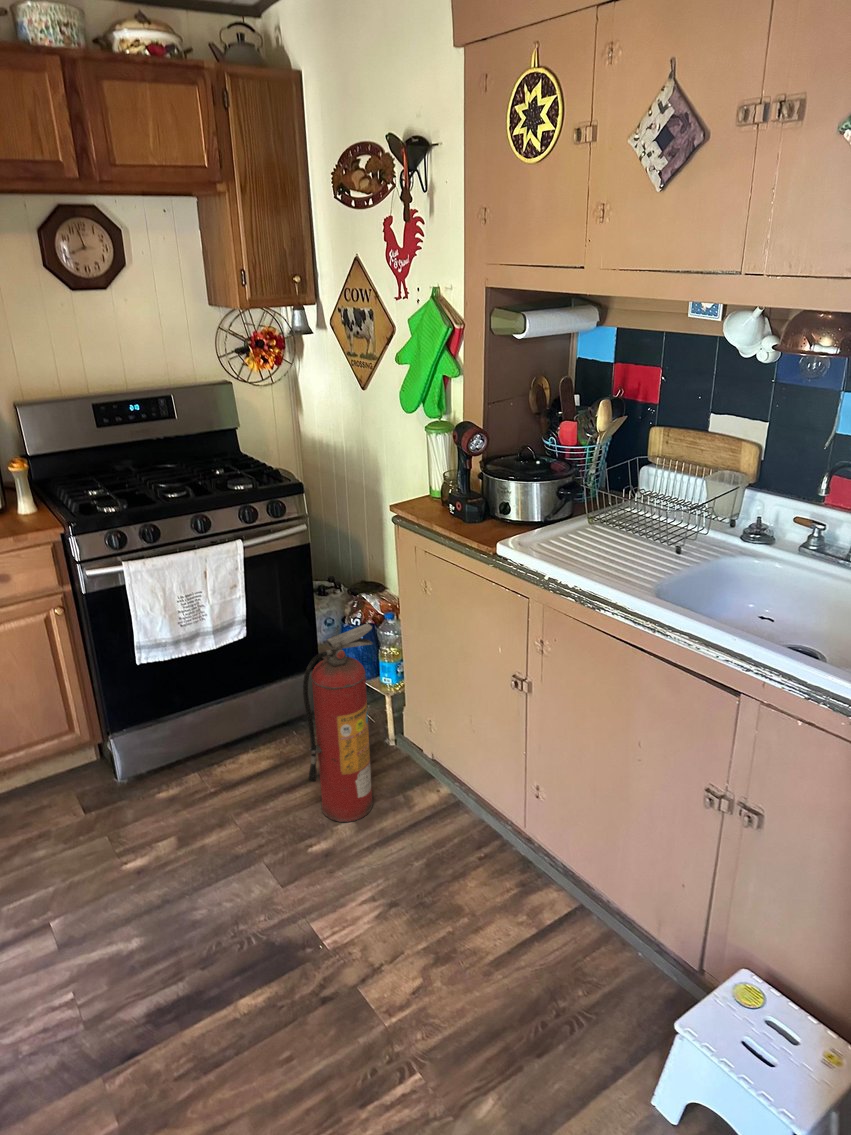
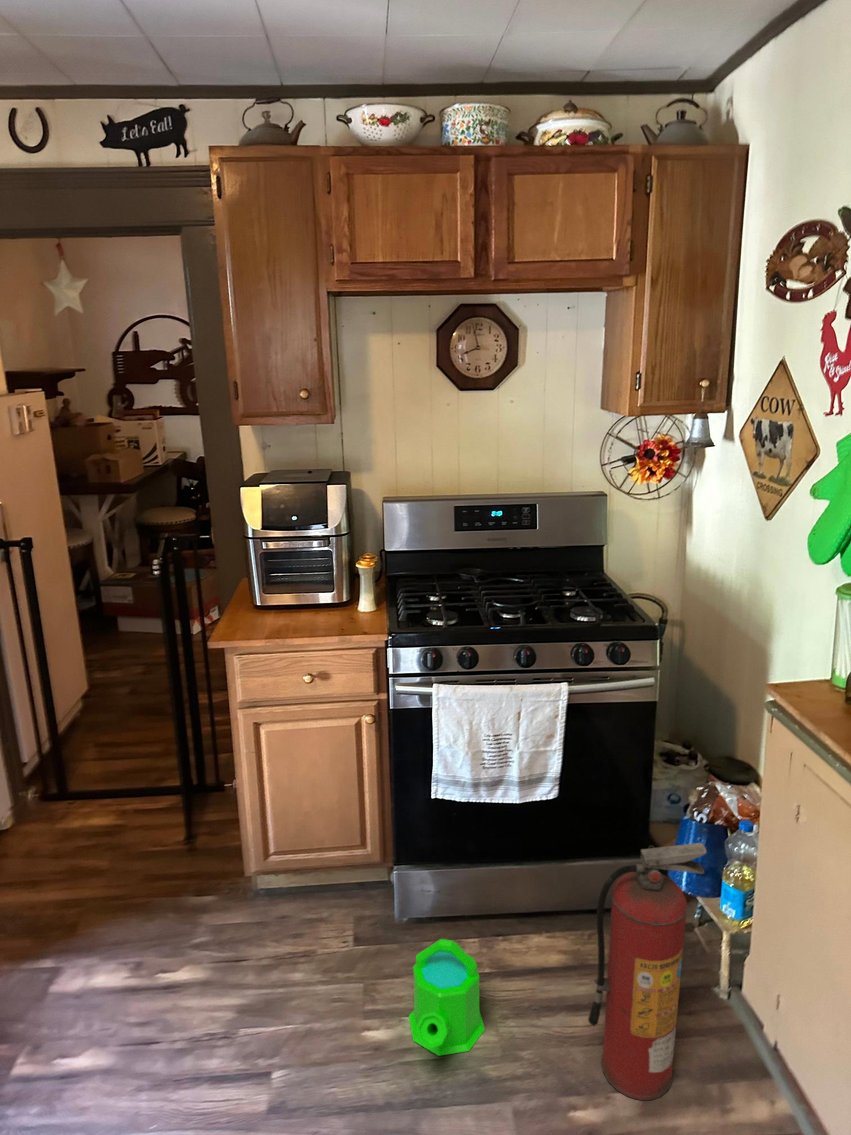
watering can: none [159,762,228,853] -> present [409,939,485,1056]

